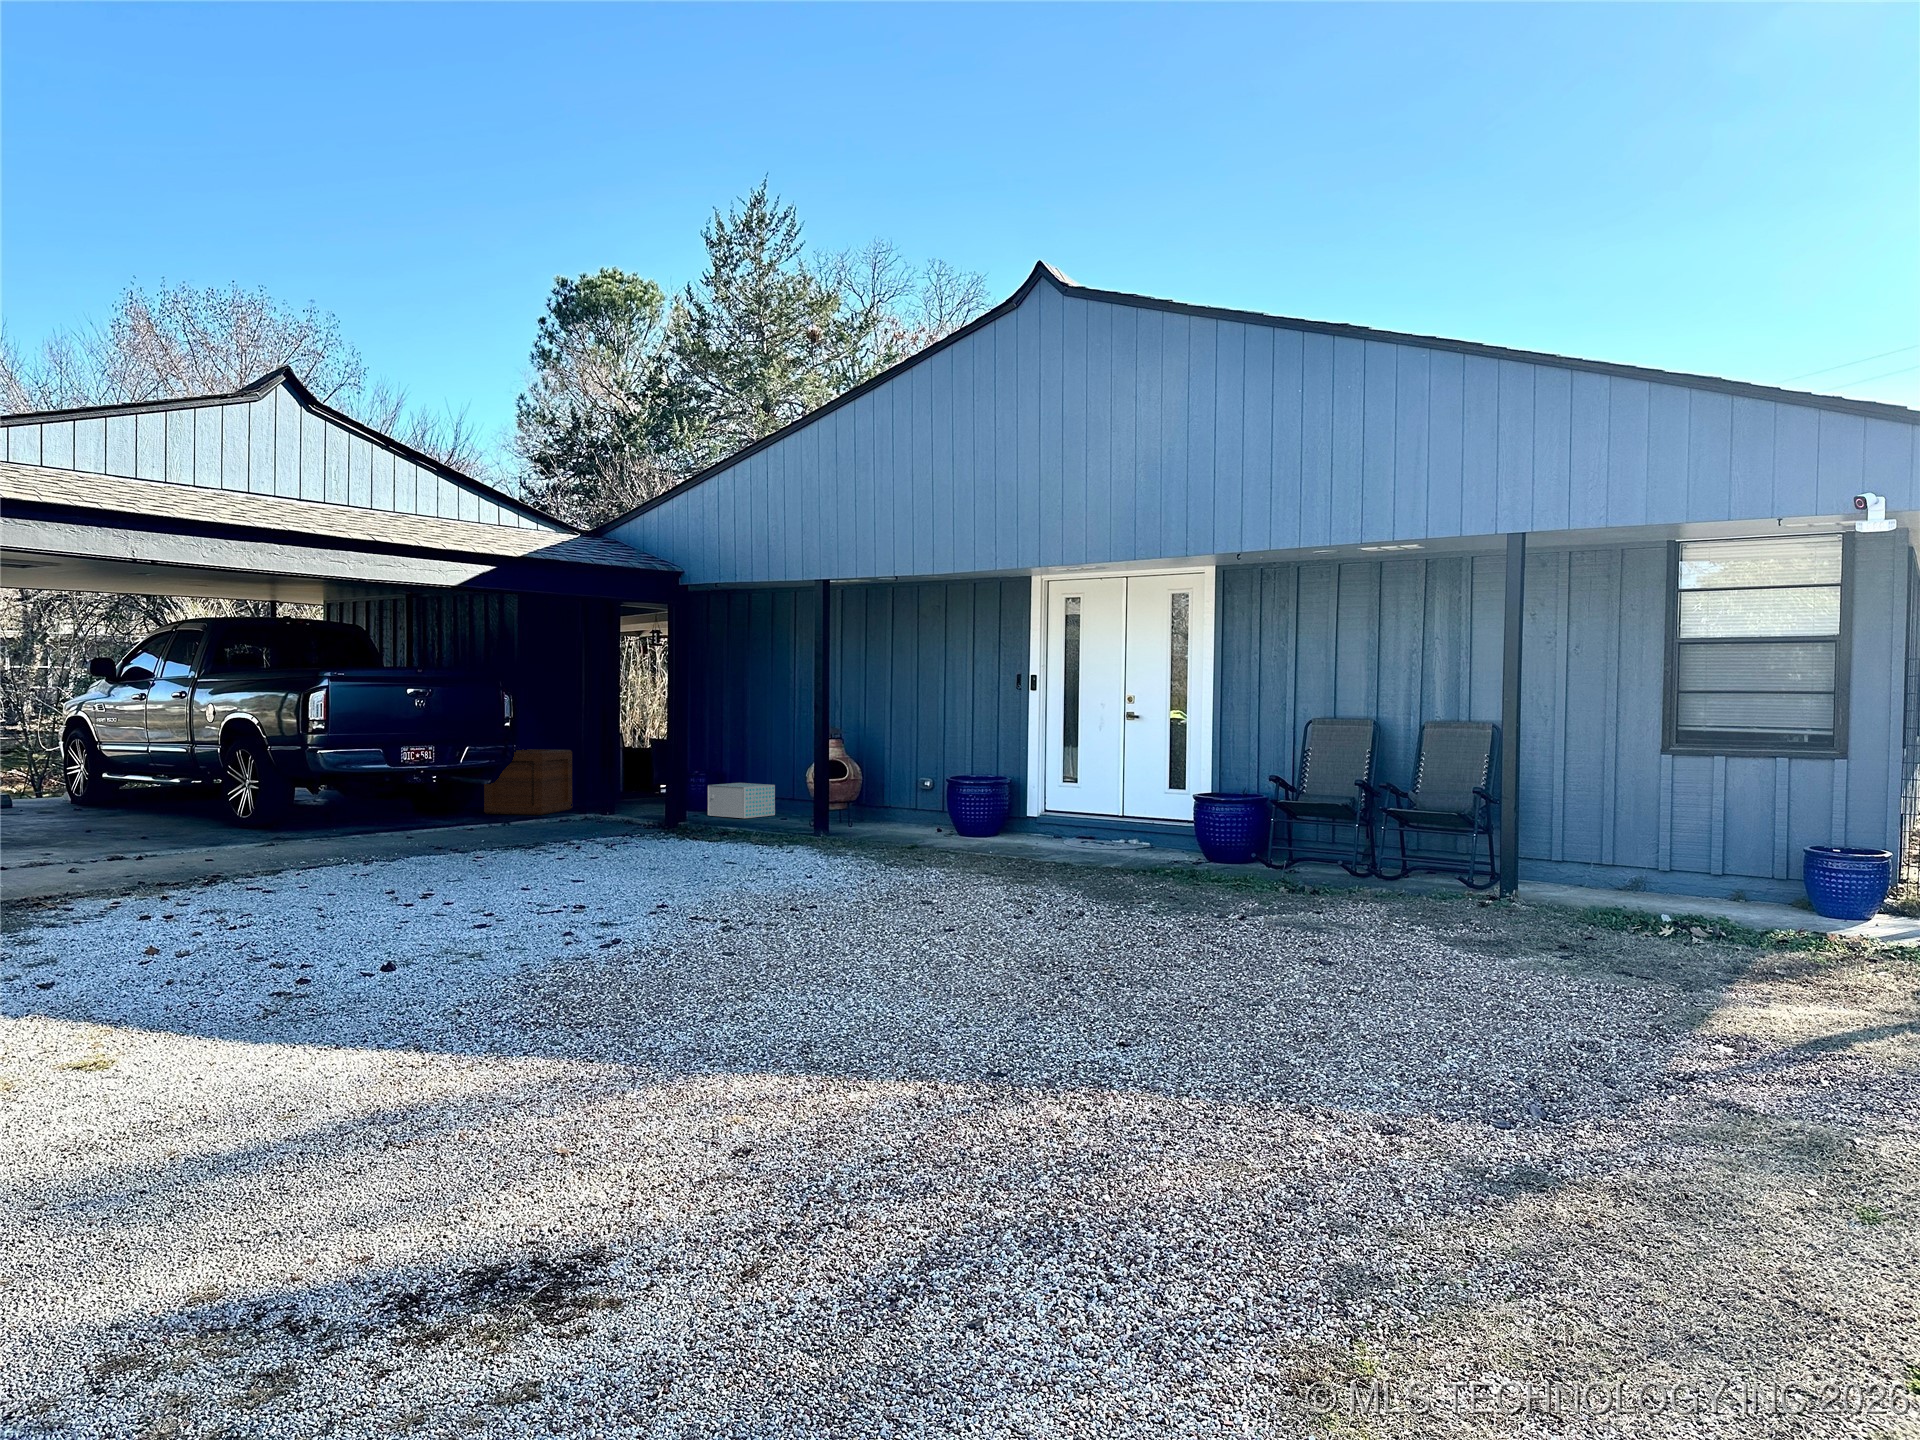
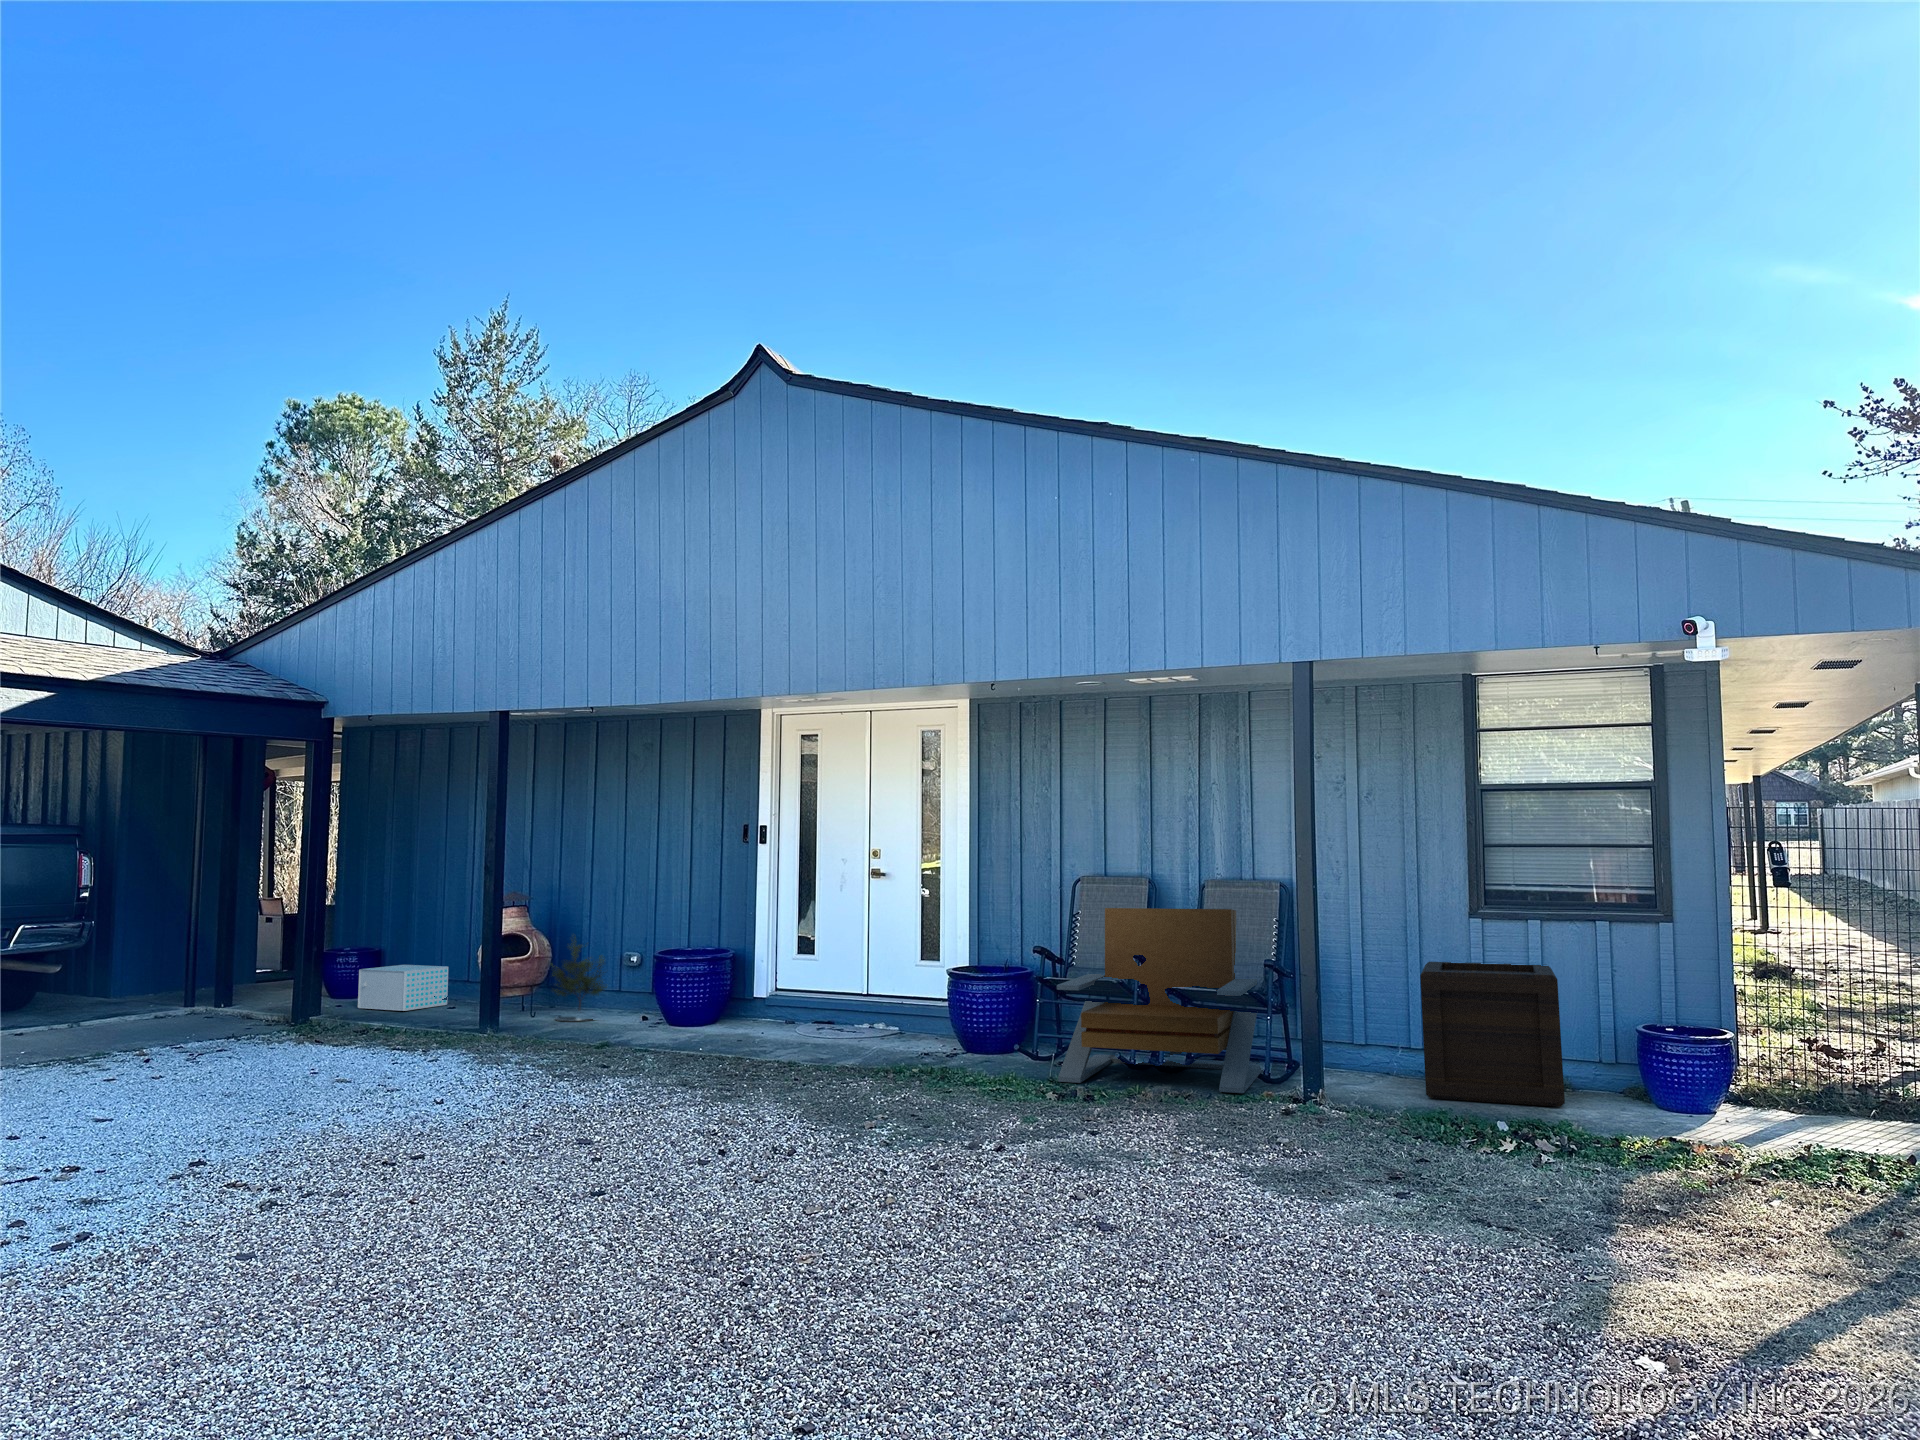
lounge chair: none [1287,744,1468,895] -> present [1057,908,1262,1093]
wooden crate: present [484,749,572,815] -> present [1420,962,1565,1107]
potted tree: none [859,759,907,829] -> present [551,937,607,1021]

